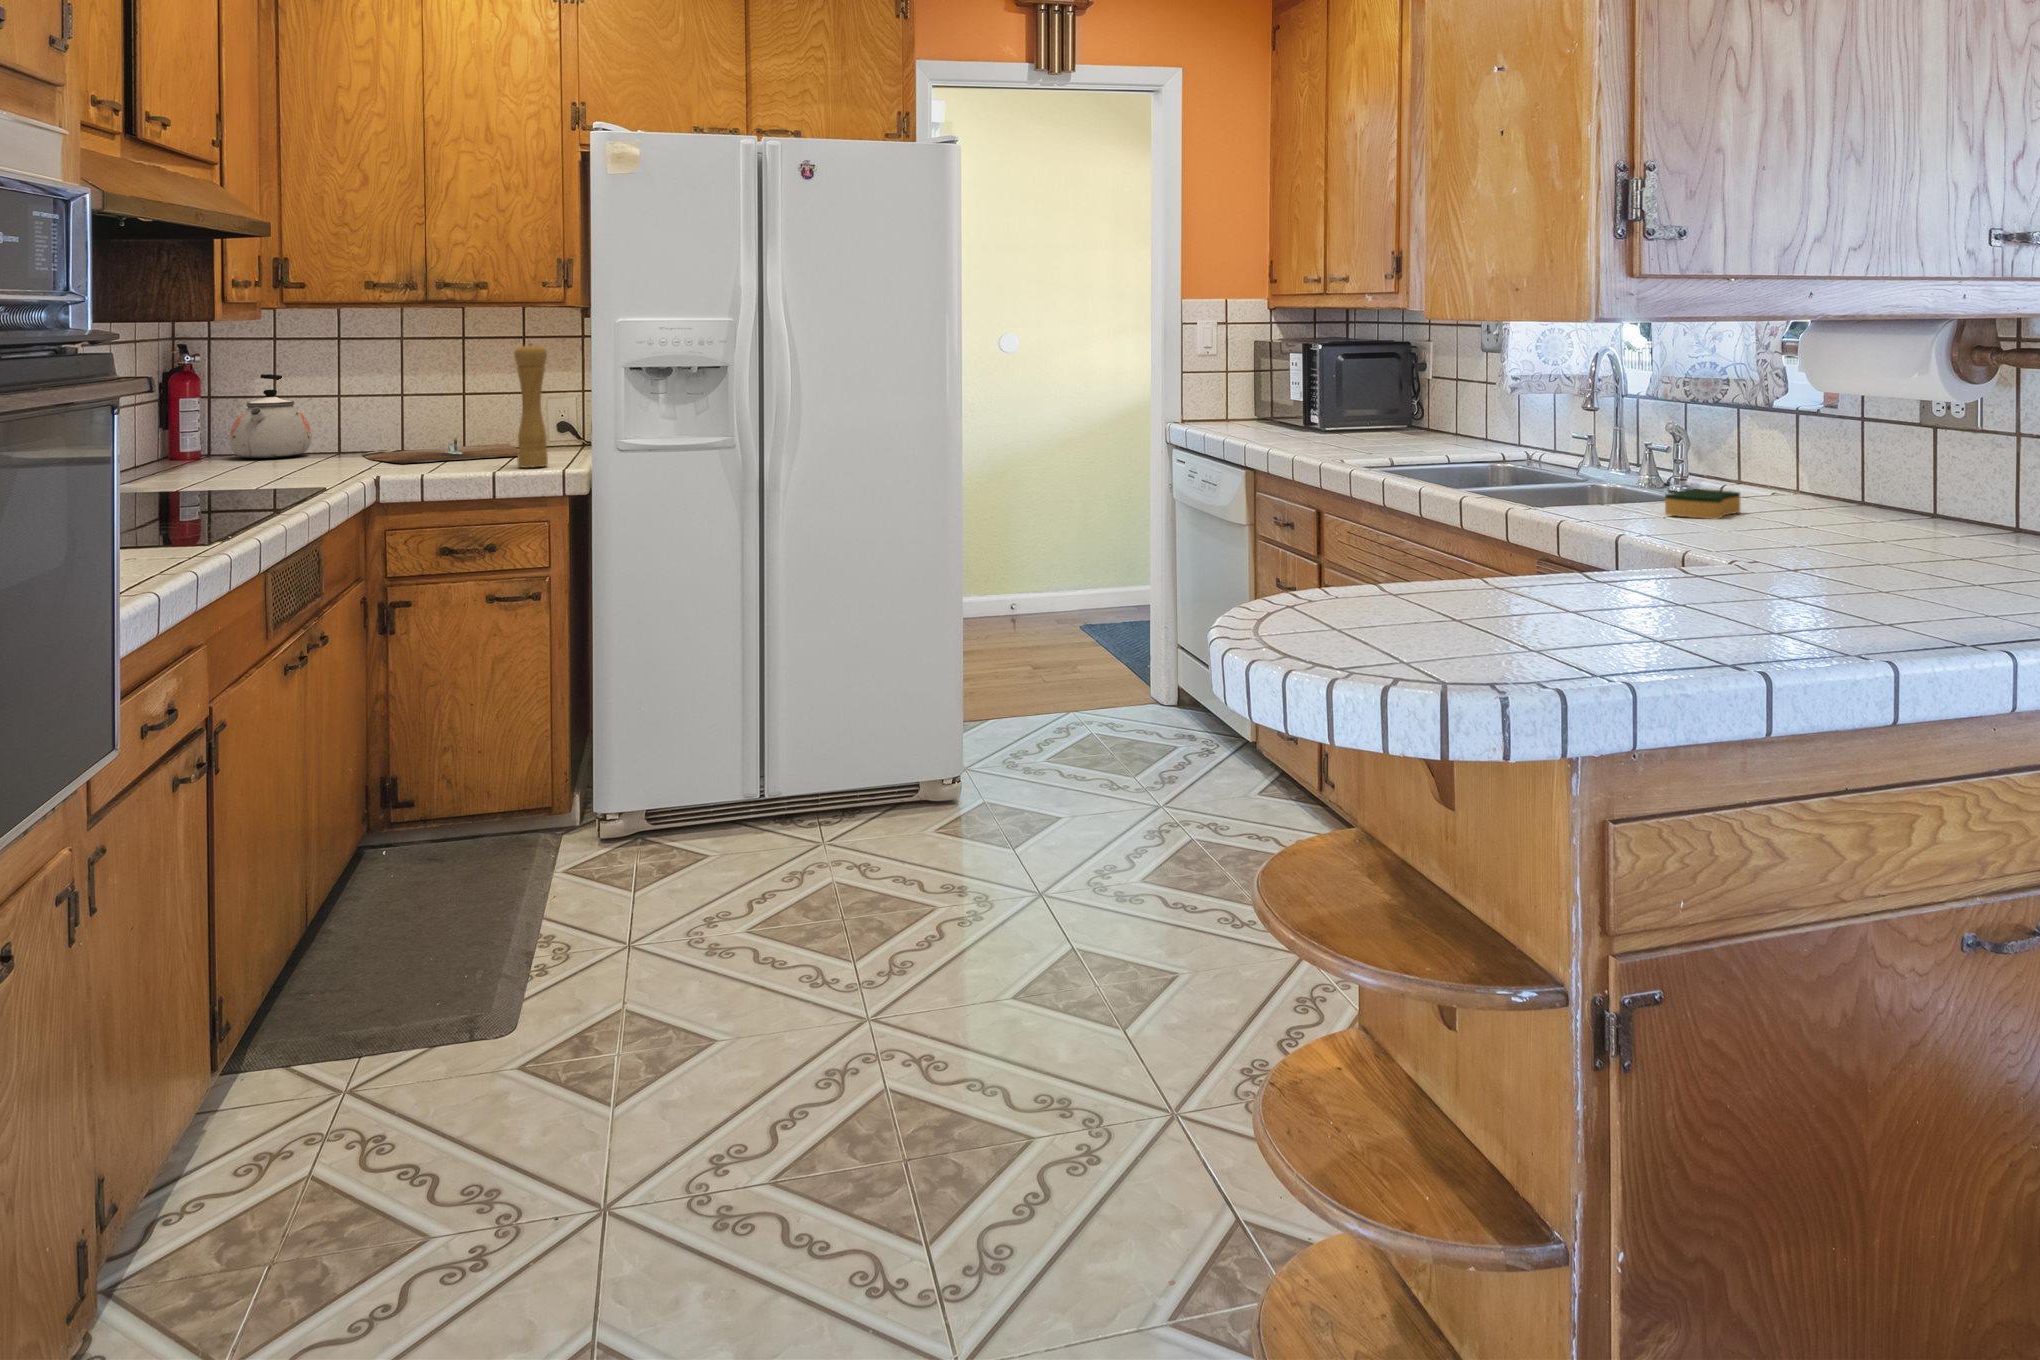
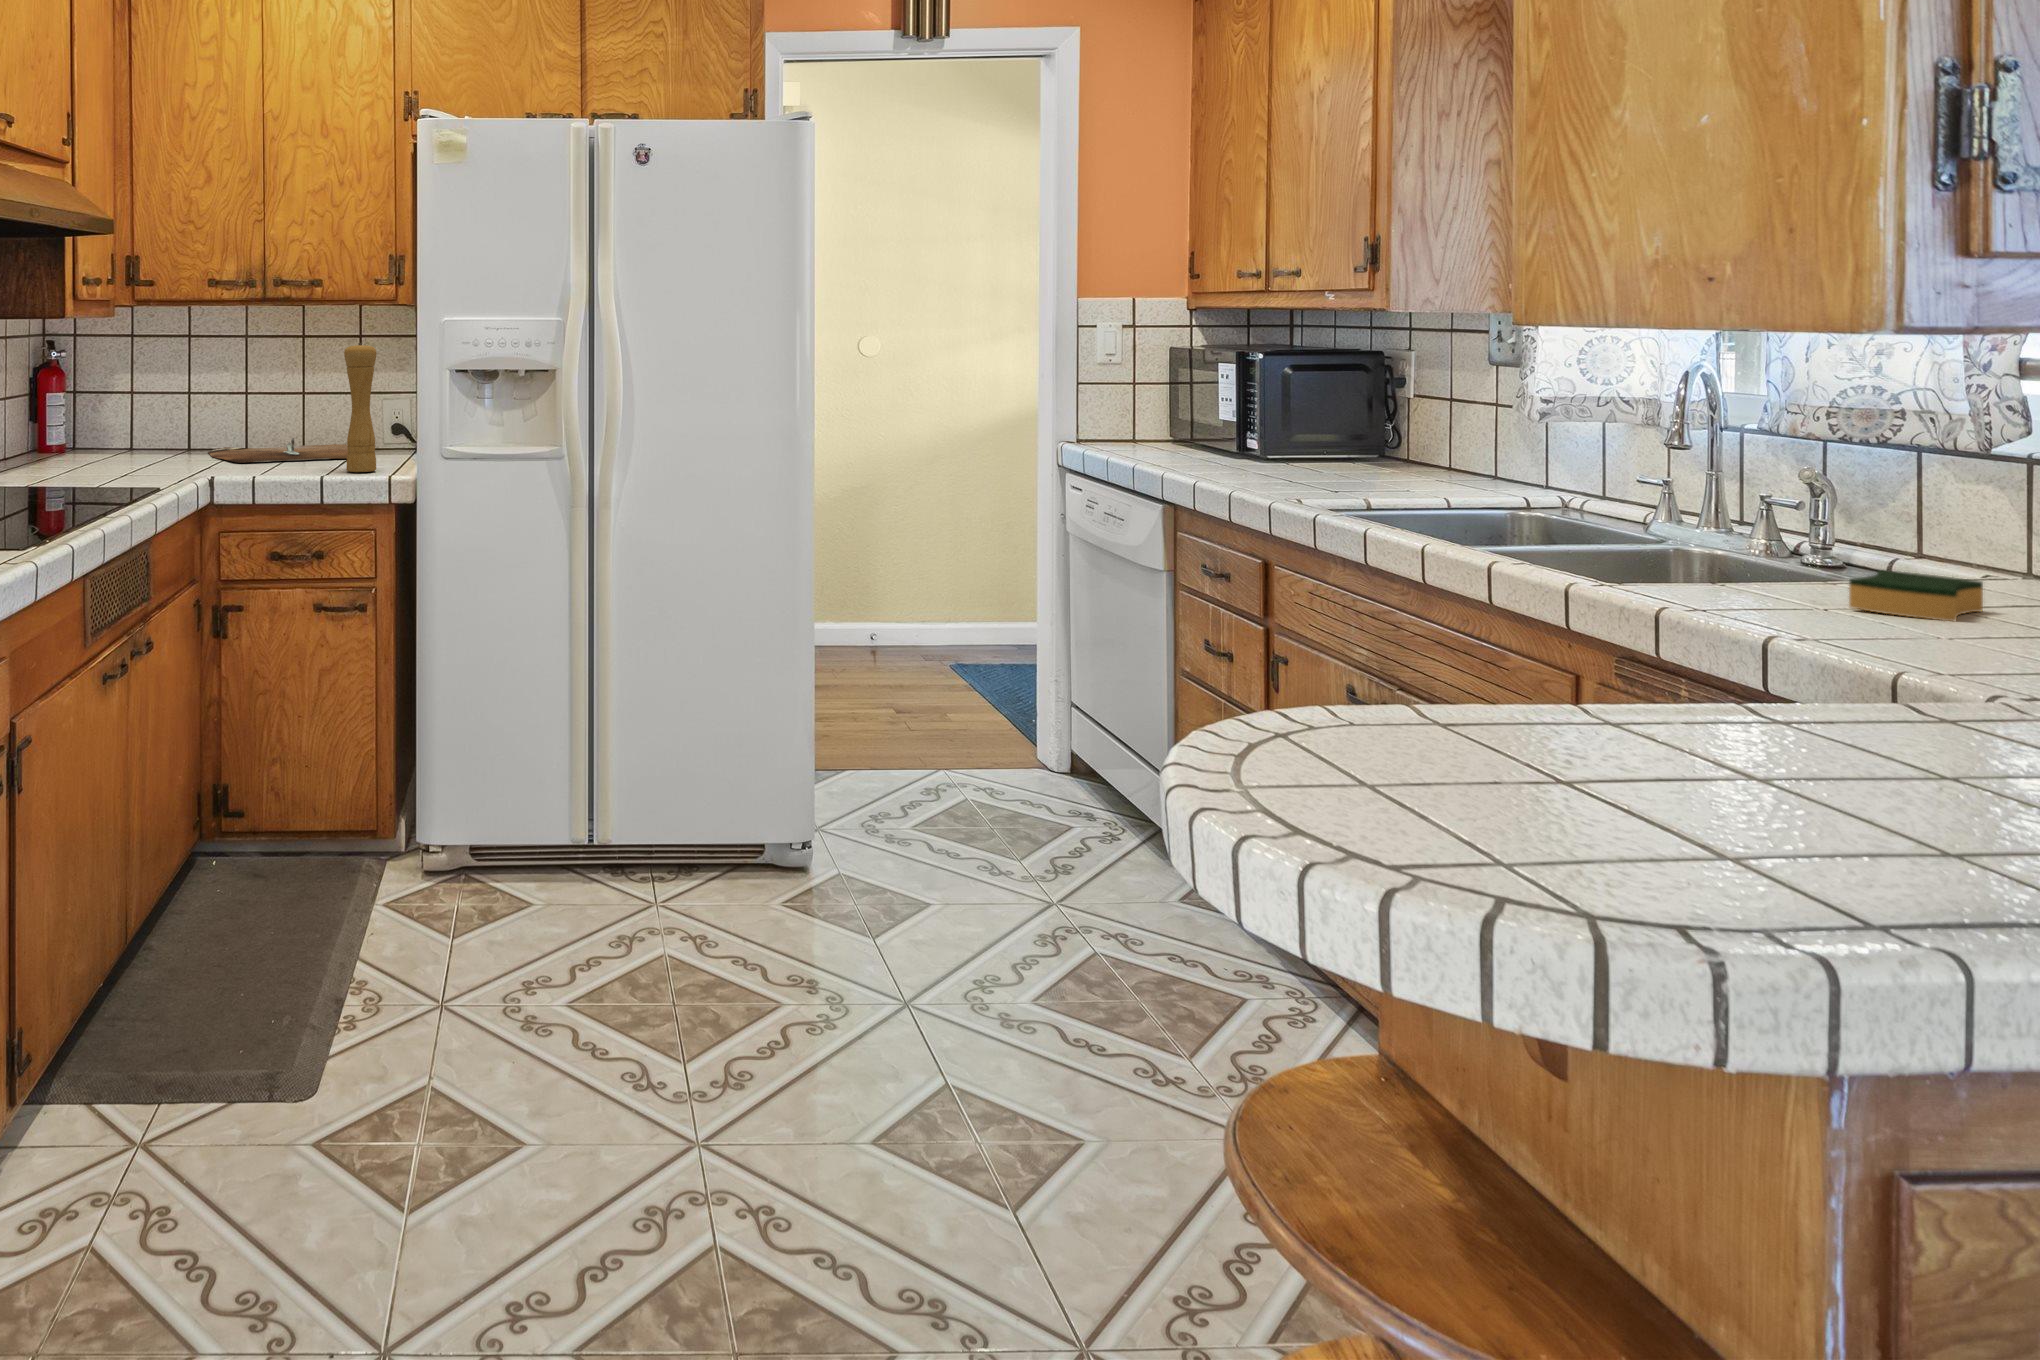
kettle: present [230,374,312,458] -> none [91,370,163,452]

